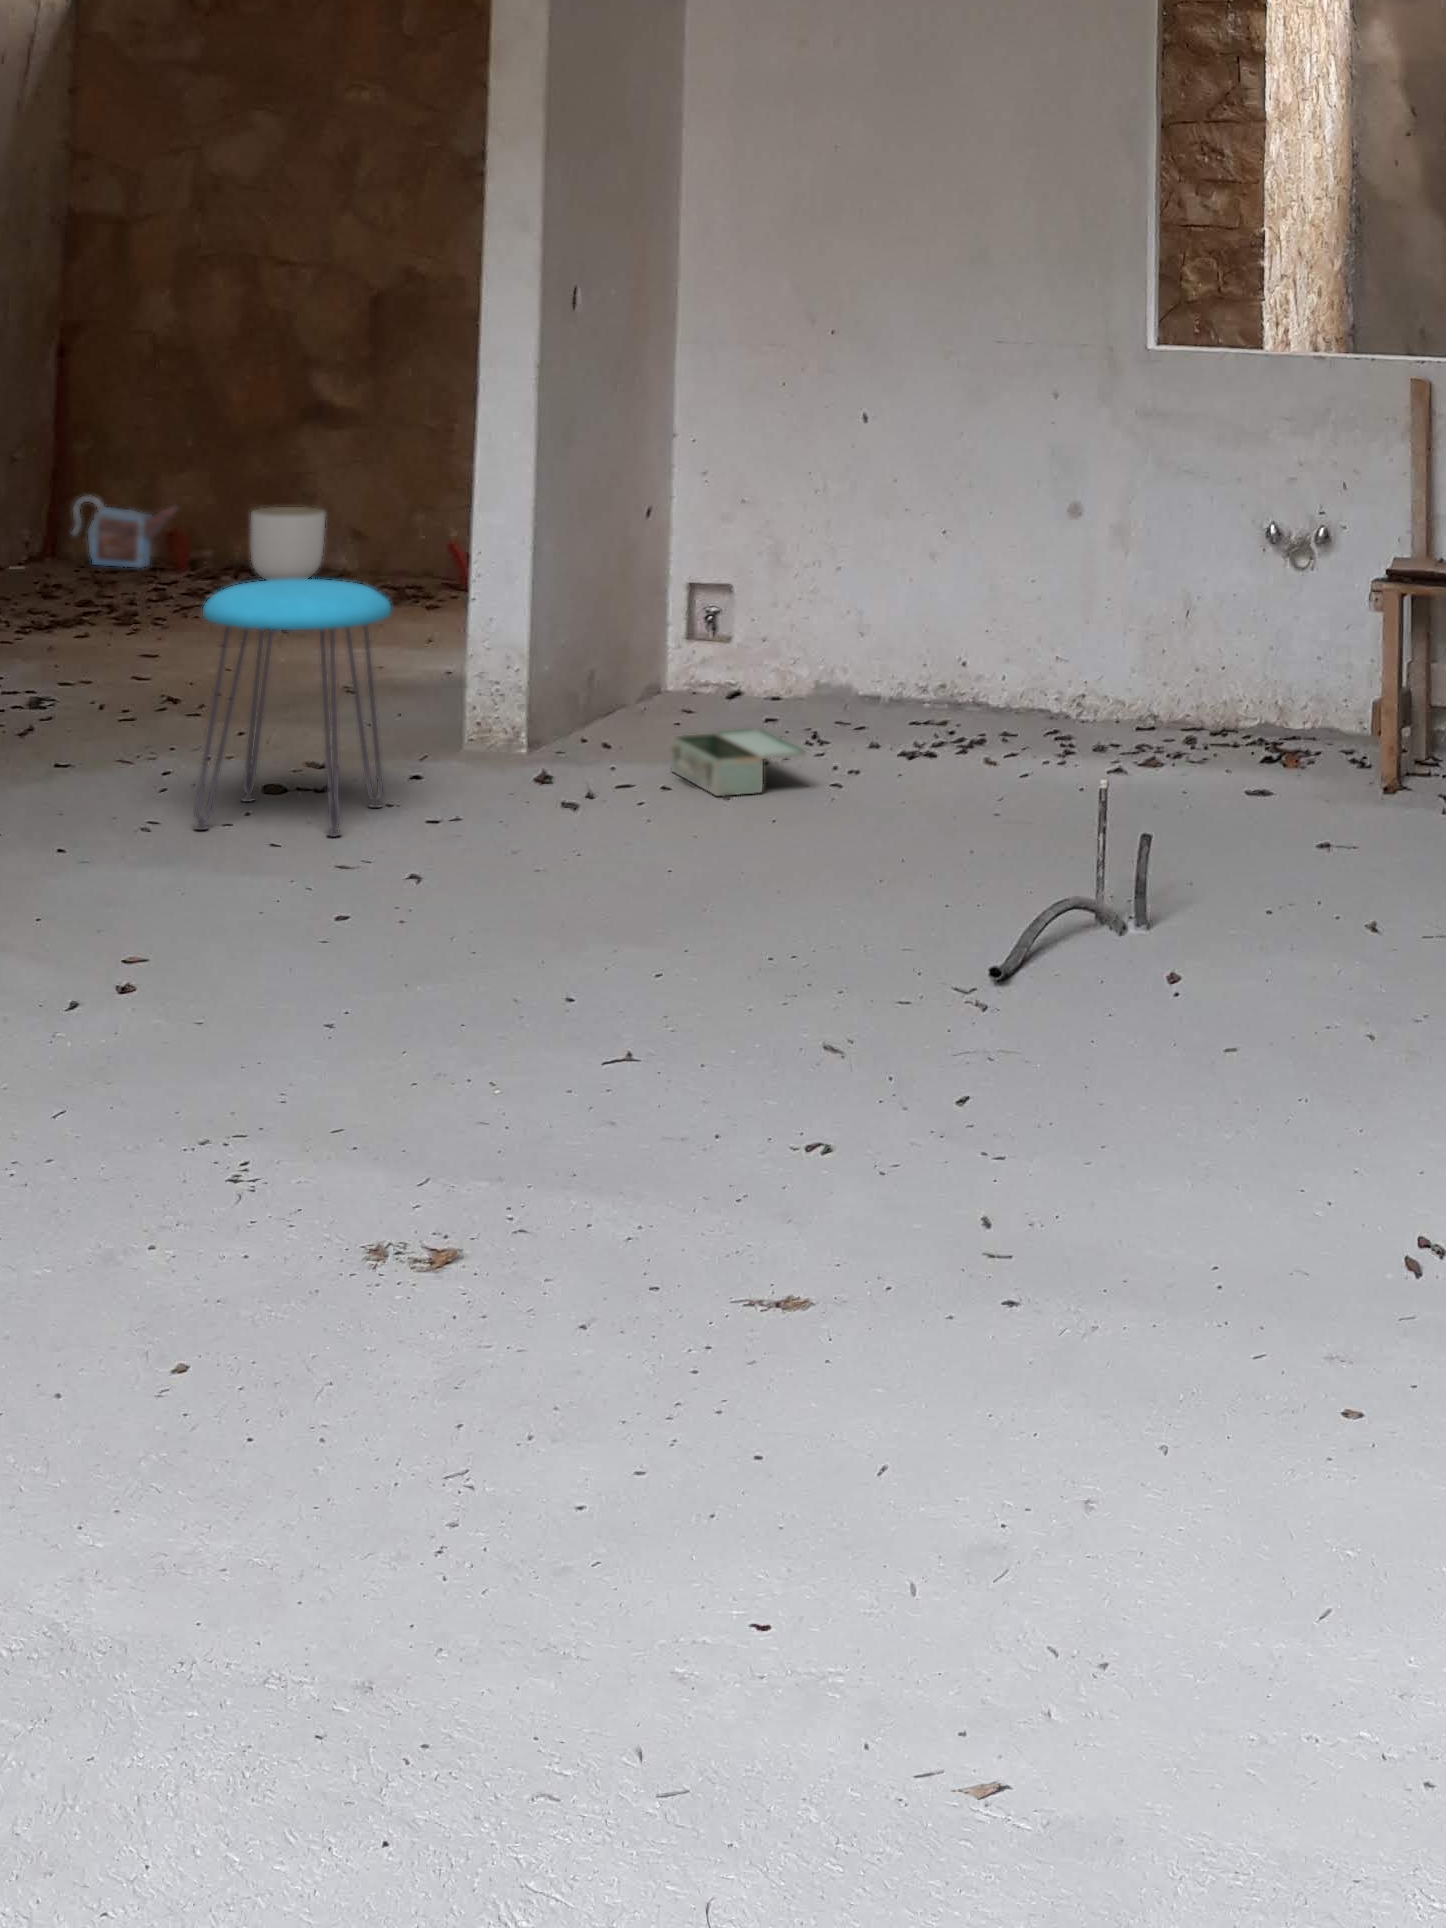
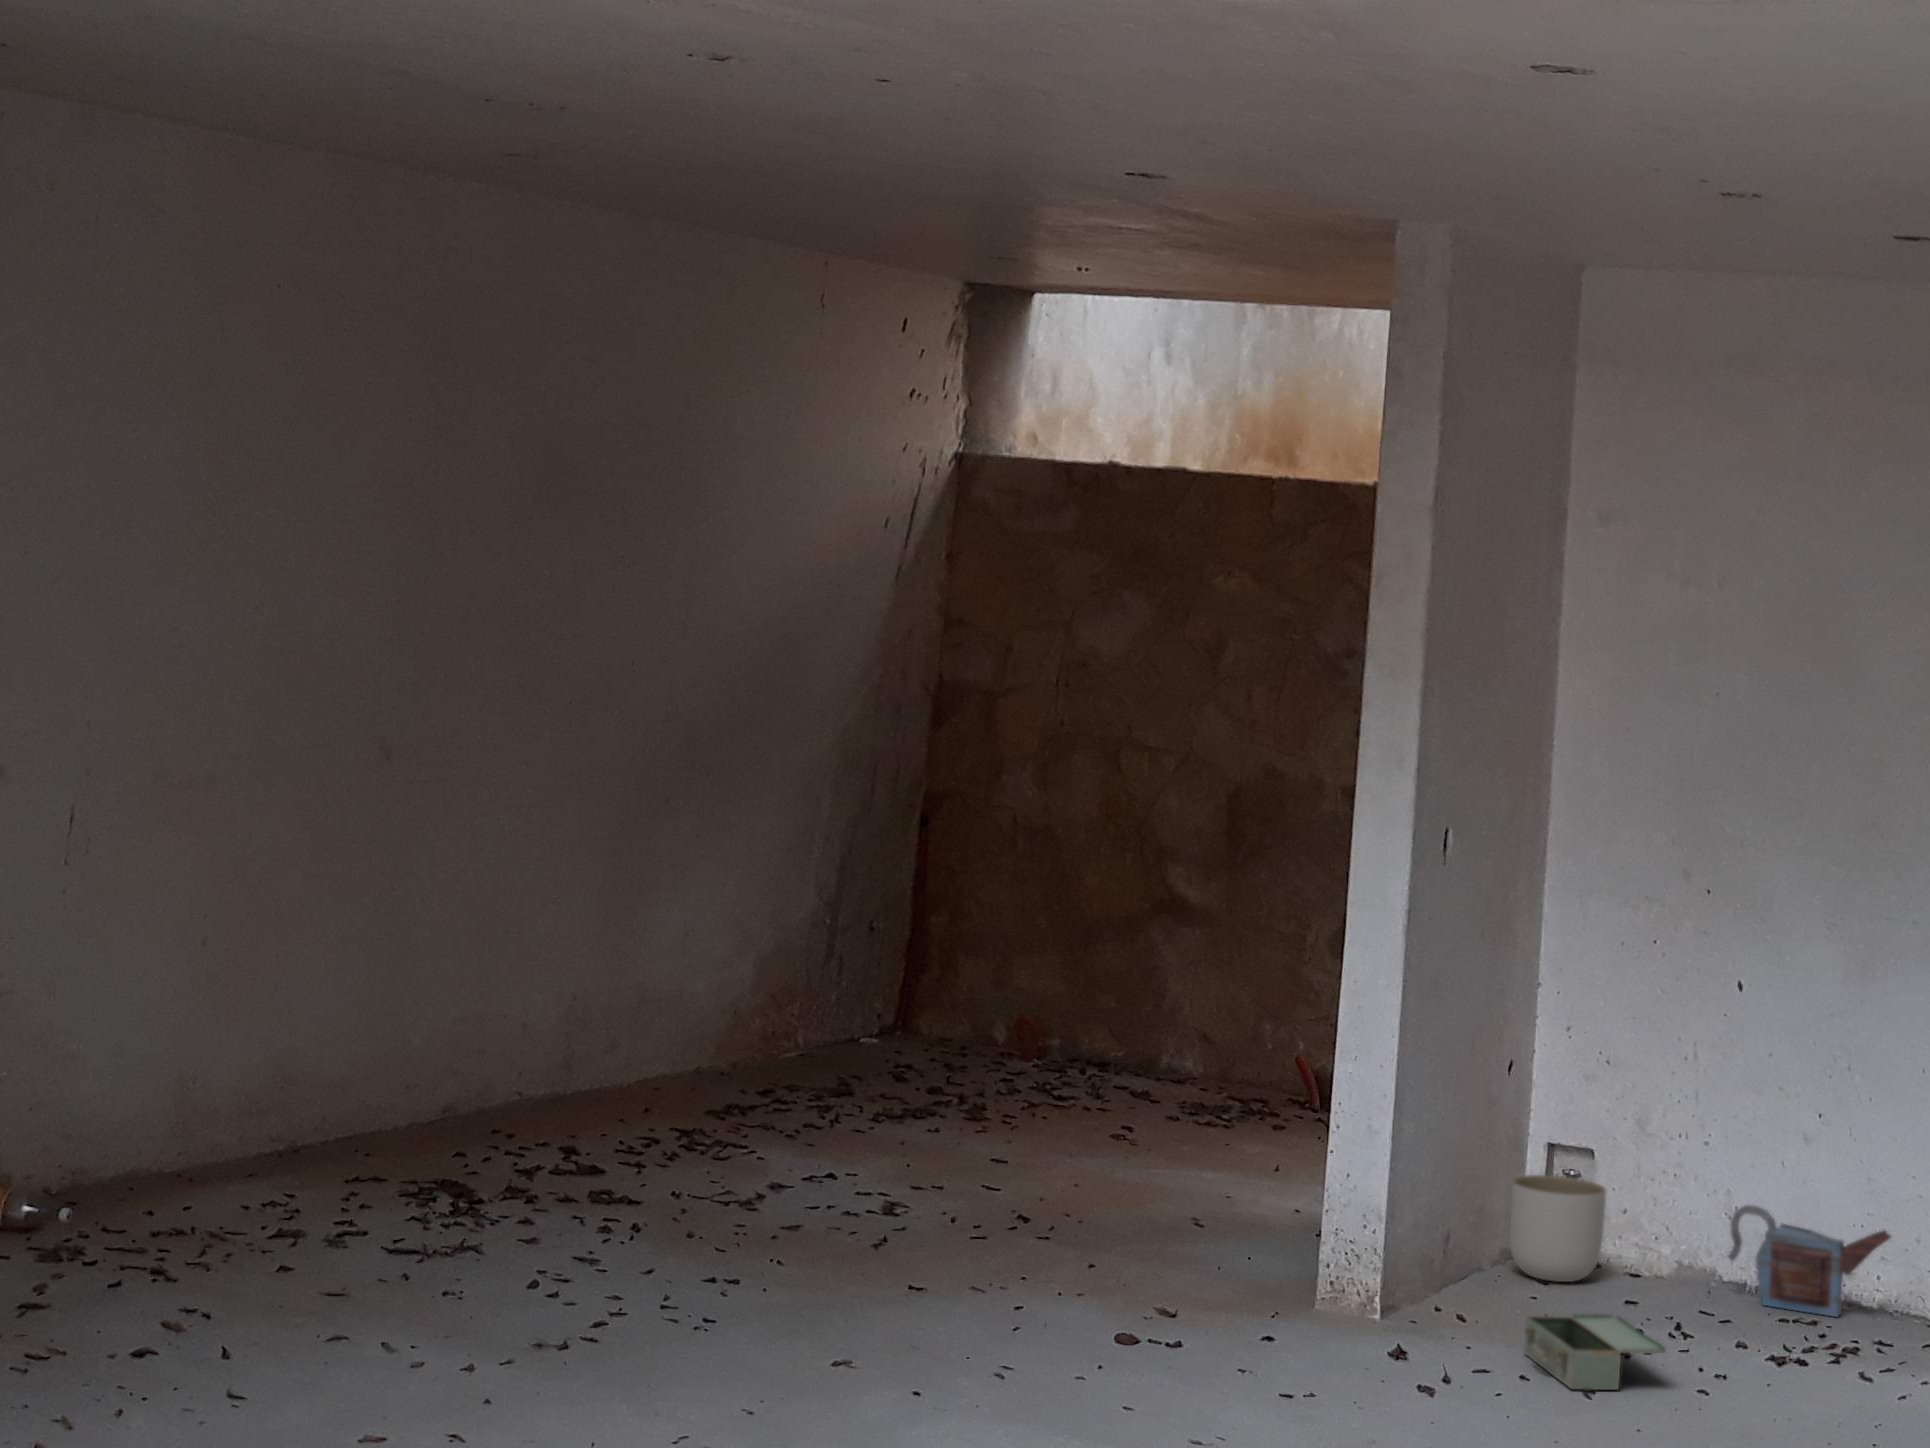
watering can: present [71,495,179,567] -> present [1728,1205,1891,1317]
planter: present [250,507,325,580] -> present [1510,1175,1606,1282]
stool: present [194,578,391,837] -> none [1044,1119,1248,1399]

